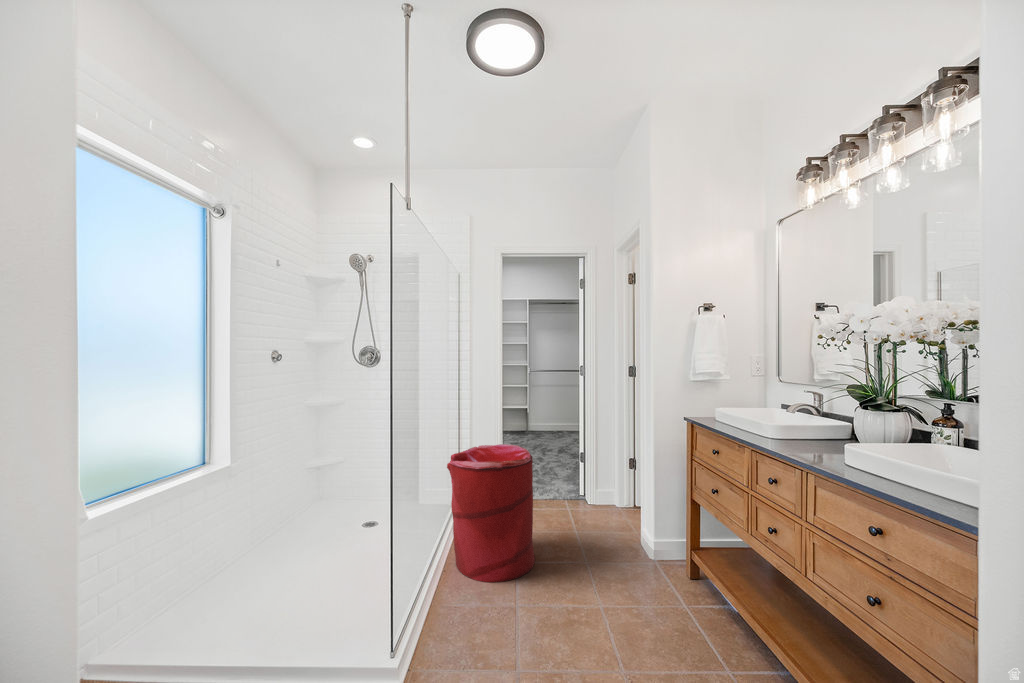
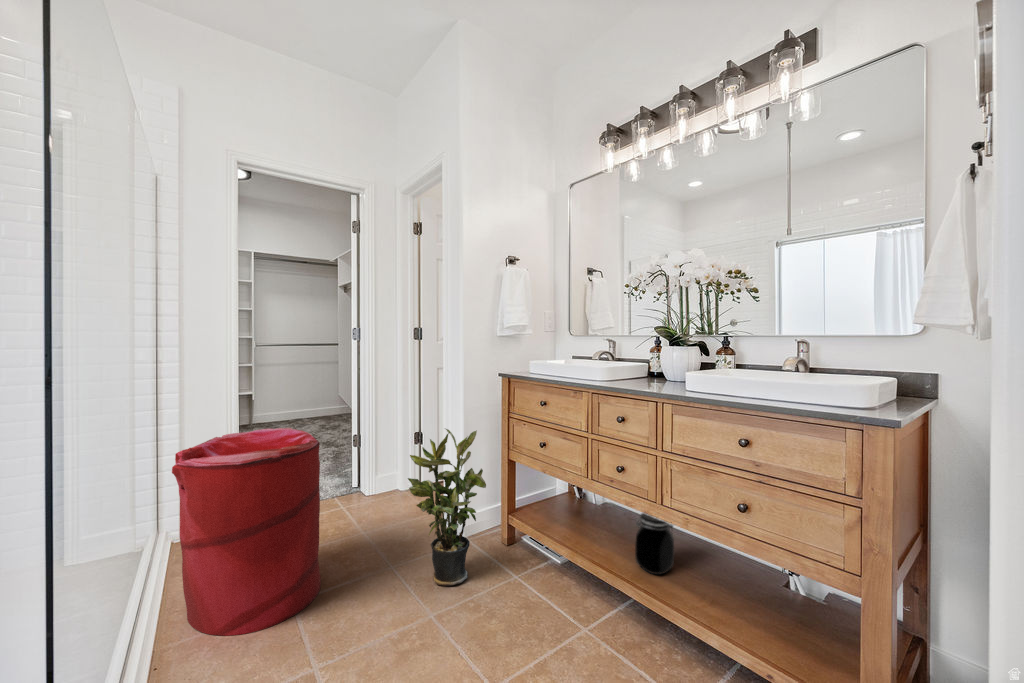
potted plant: none [590,461,660,597] -> present [408,429,486,586]
jar: none [790,580,839,651] -> present [635,513,674,575]

